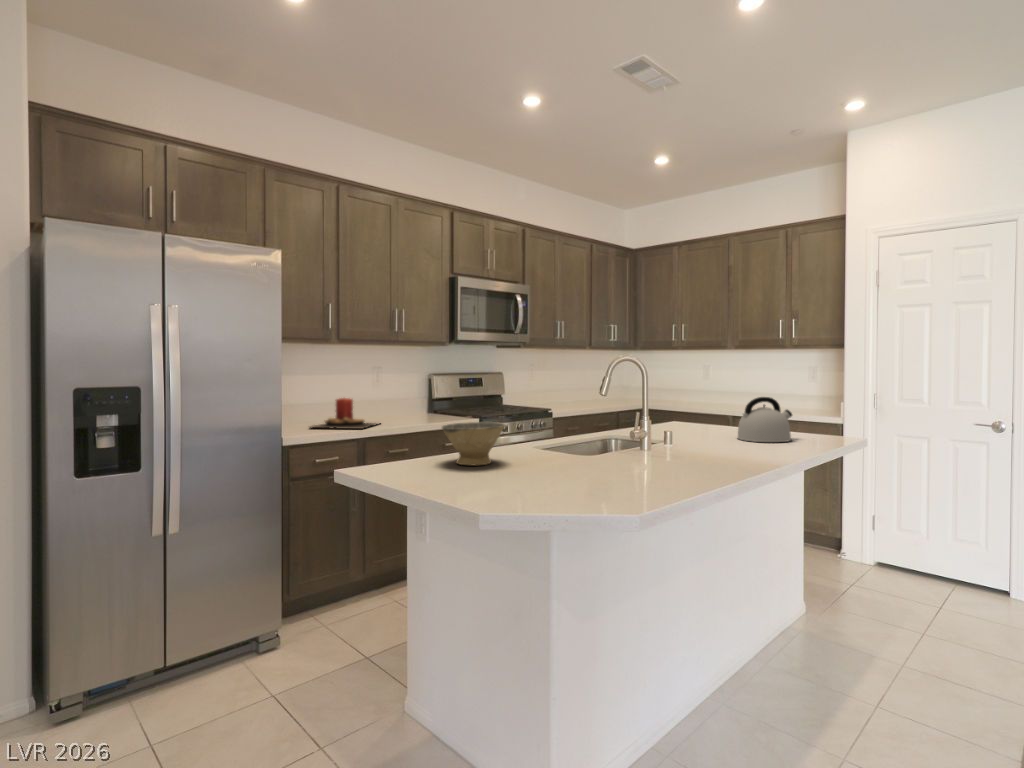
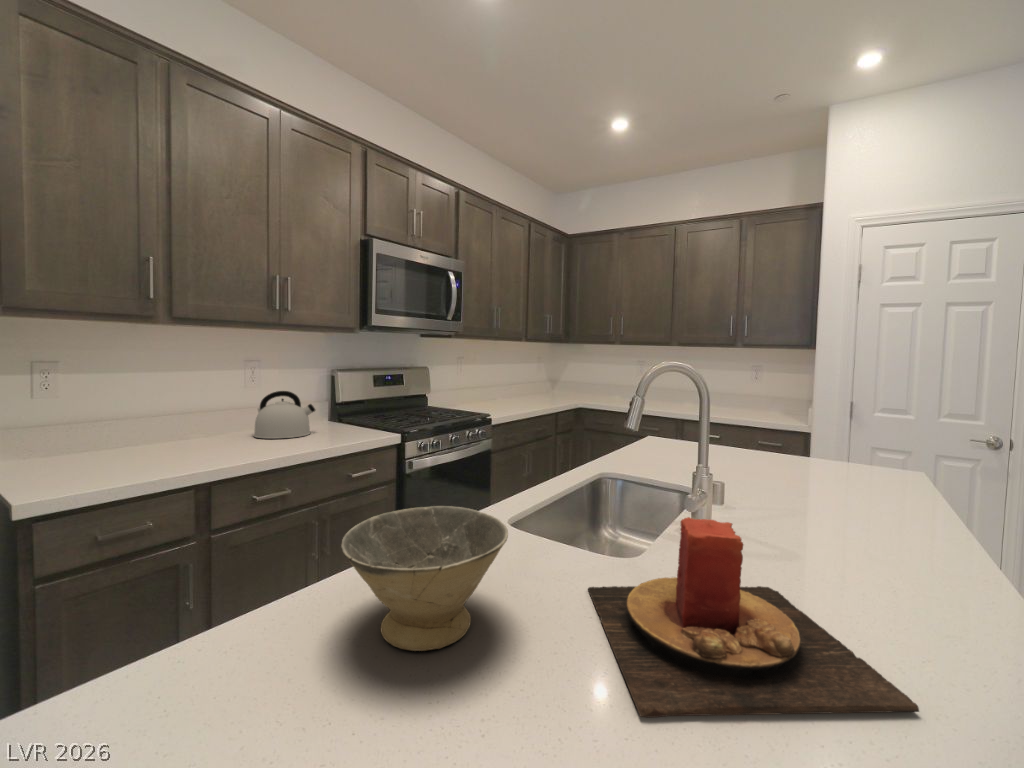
kettle: present [737,397,792,442] -> present [254,391,315,439]
candle: present [310,398,377,429] -> present [588,517,919,718]

